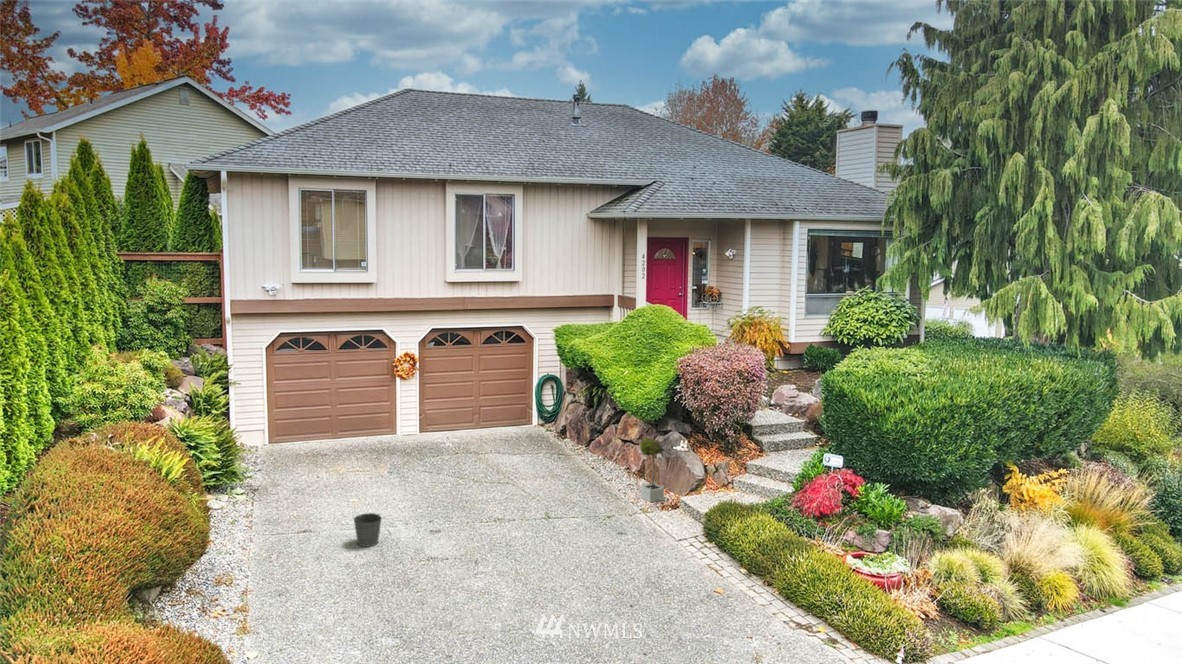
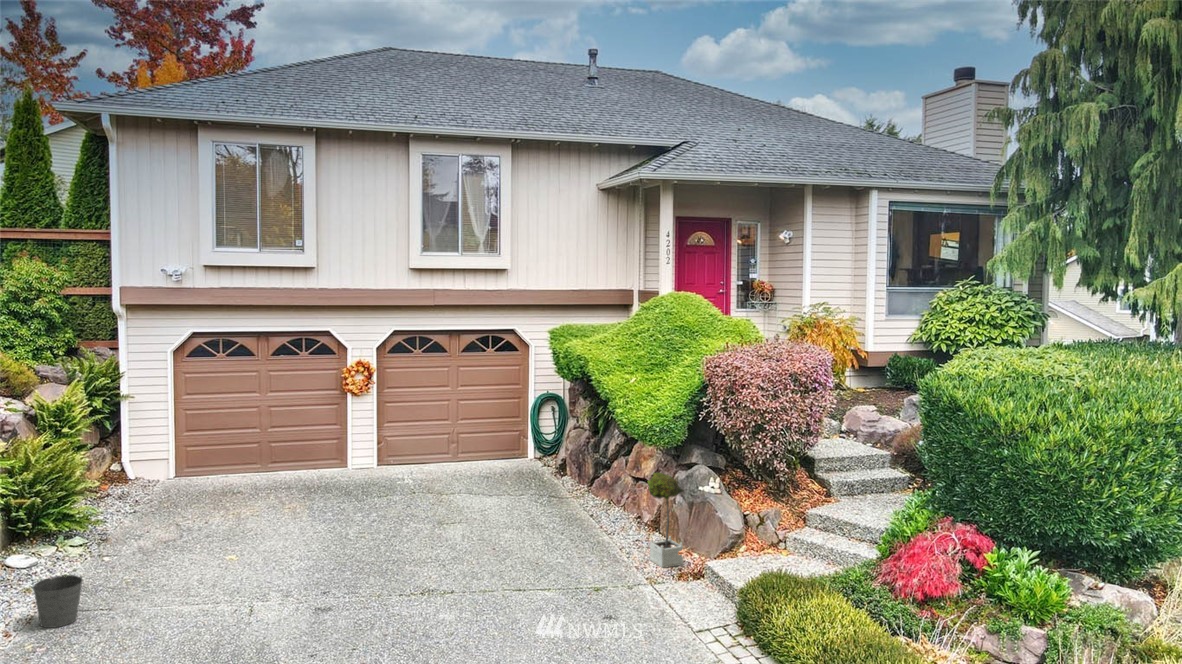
bucket: present [354,513,382,547] -> present [33,575,82,628]

